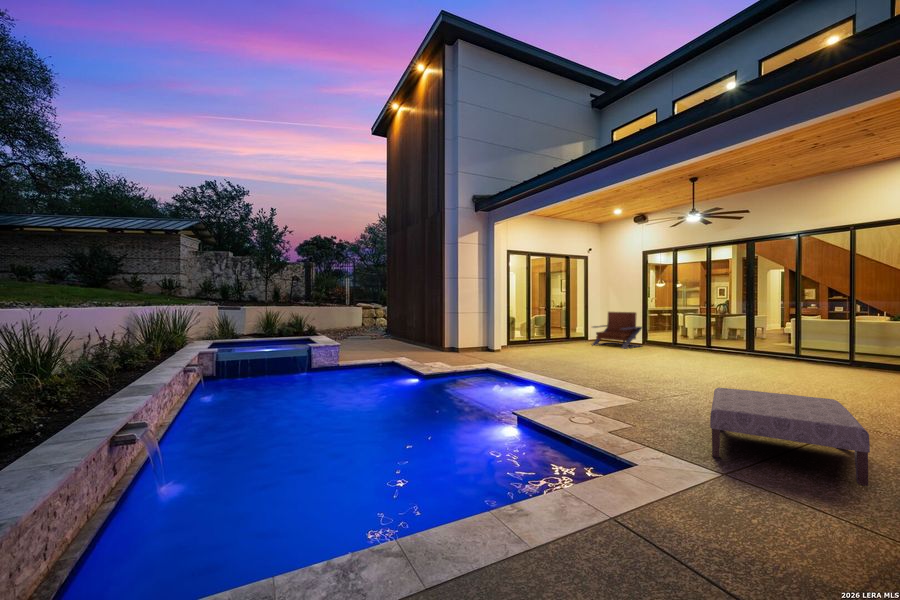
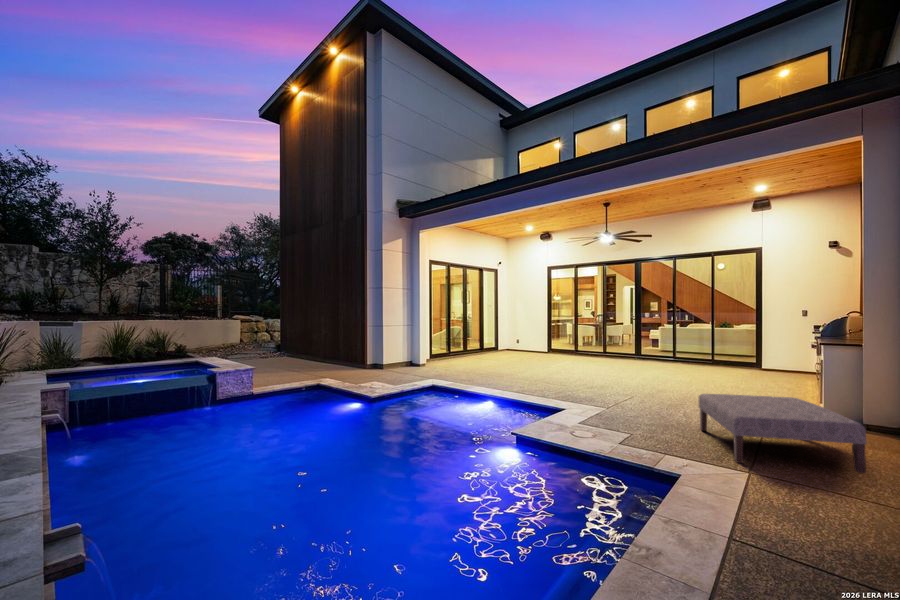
lounge chair: present [592,312,642,349] -> none [505,322,550,357]

